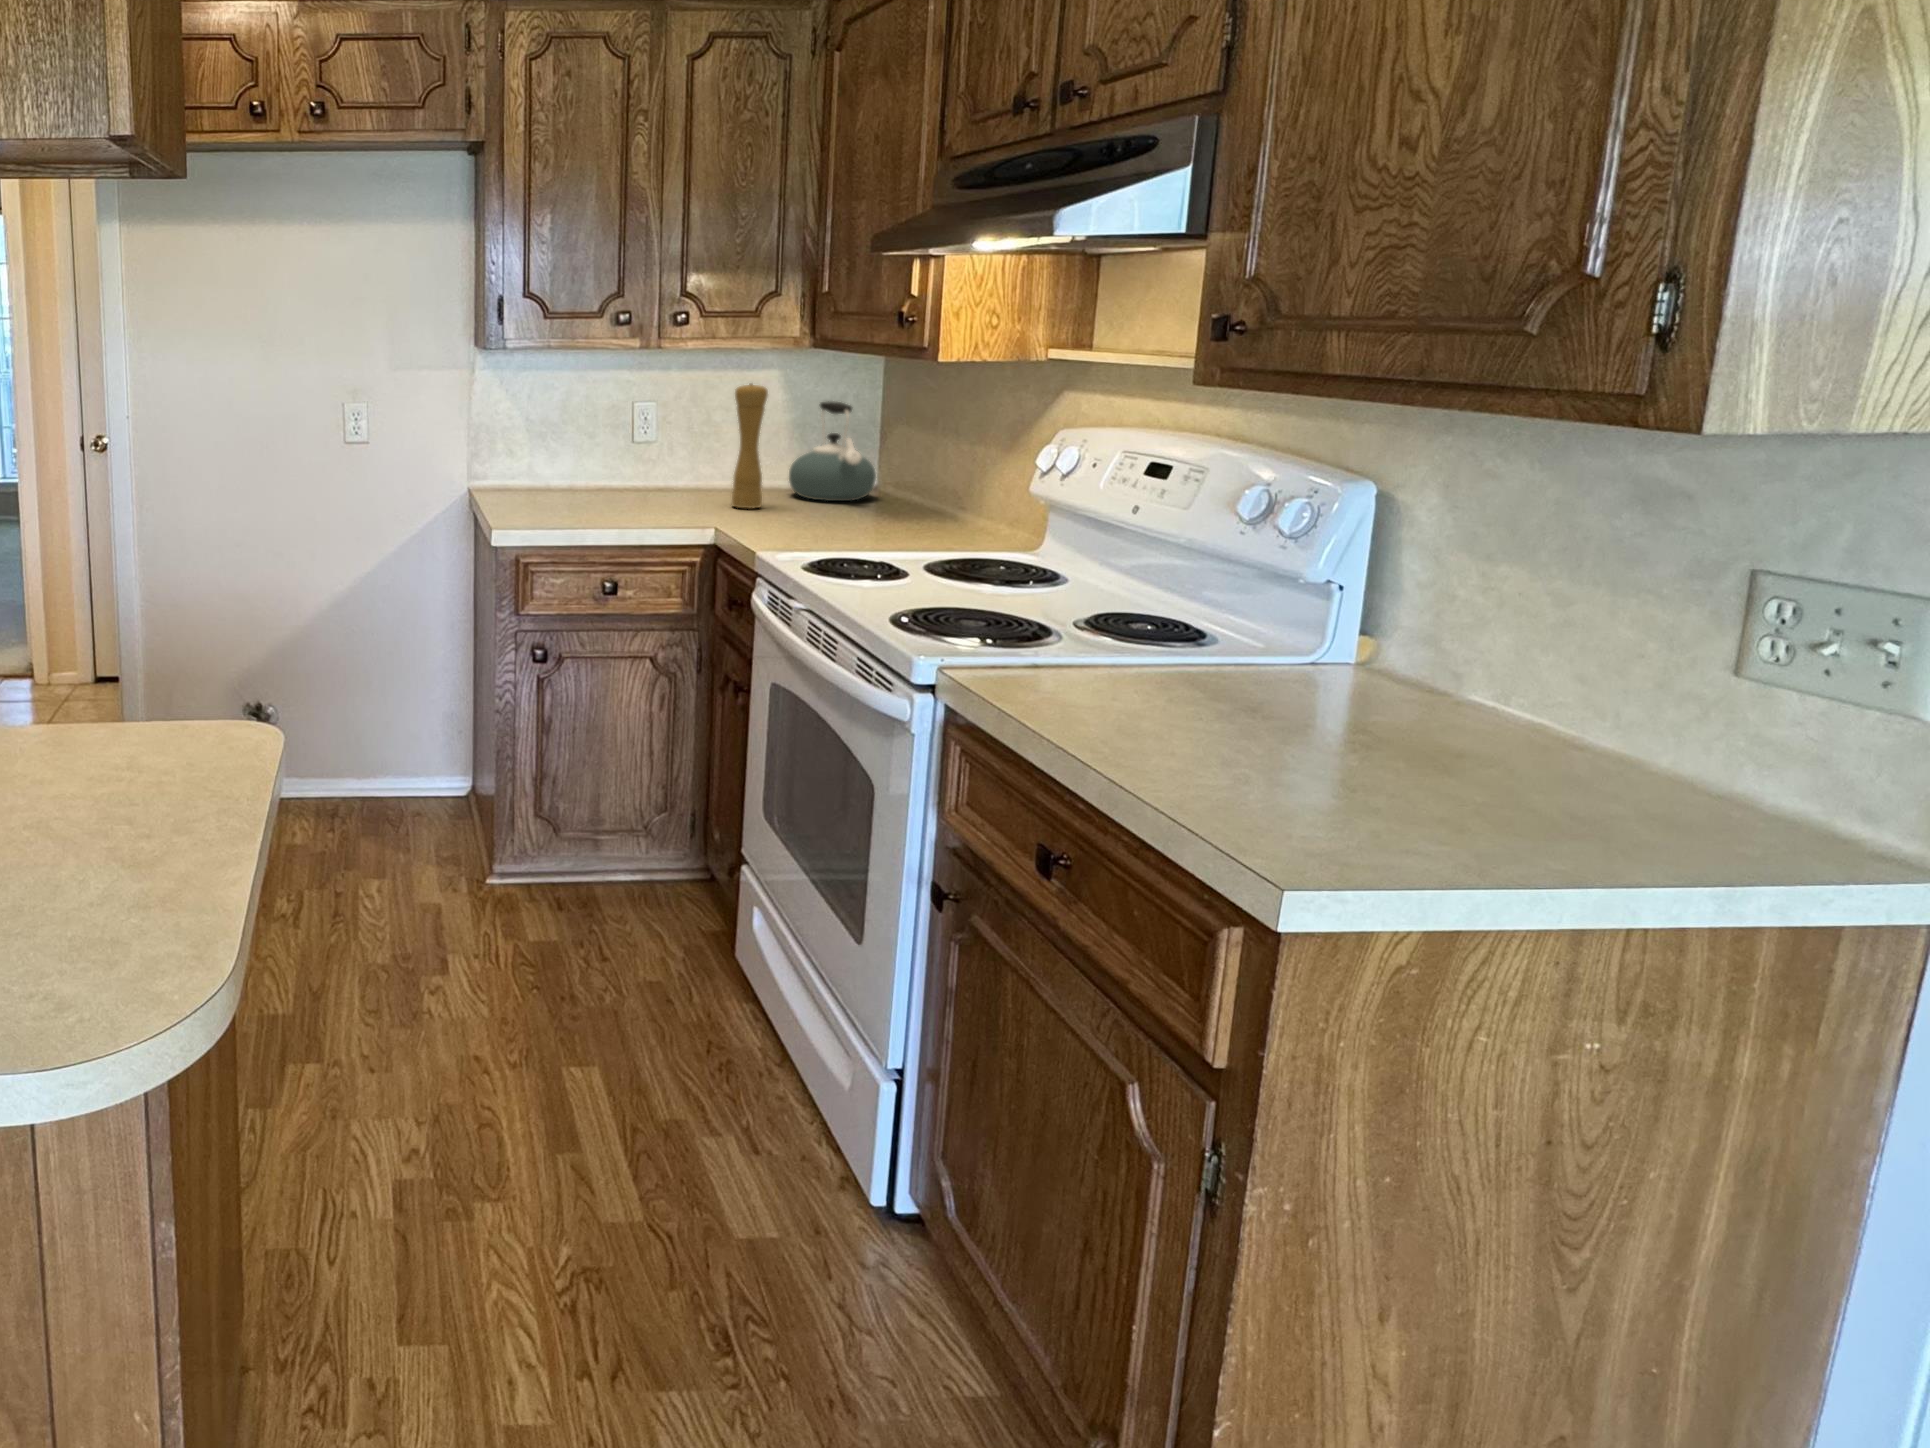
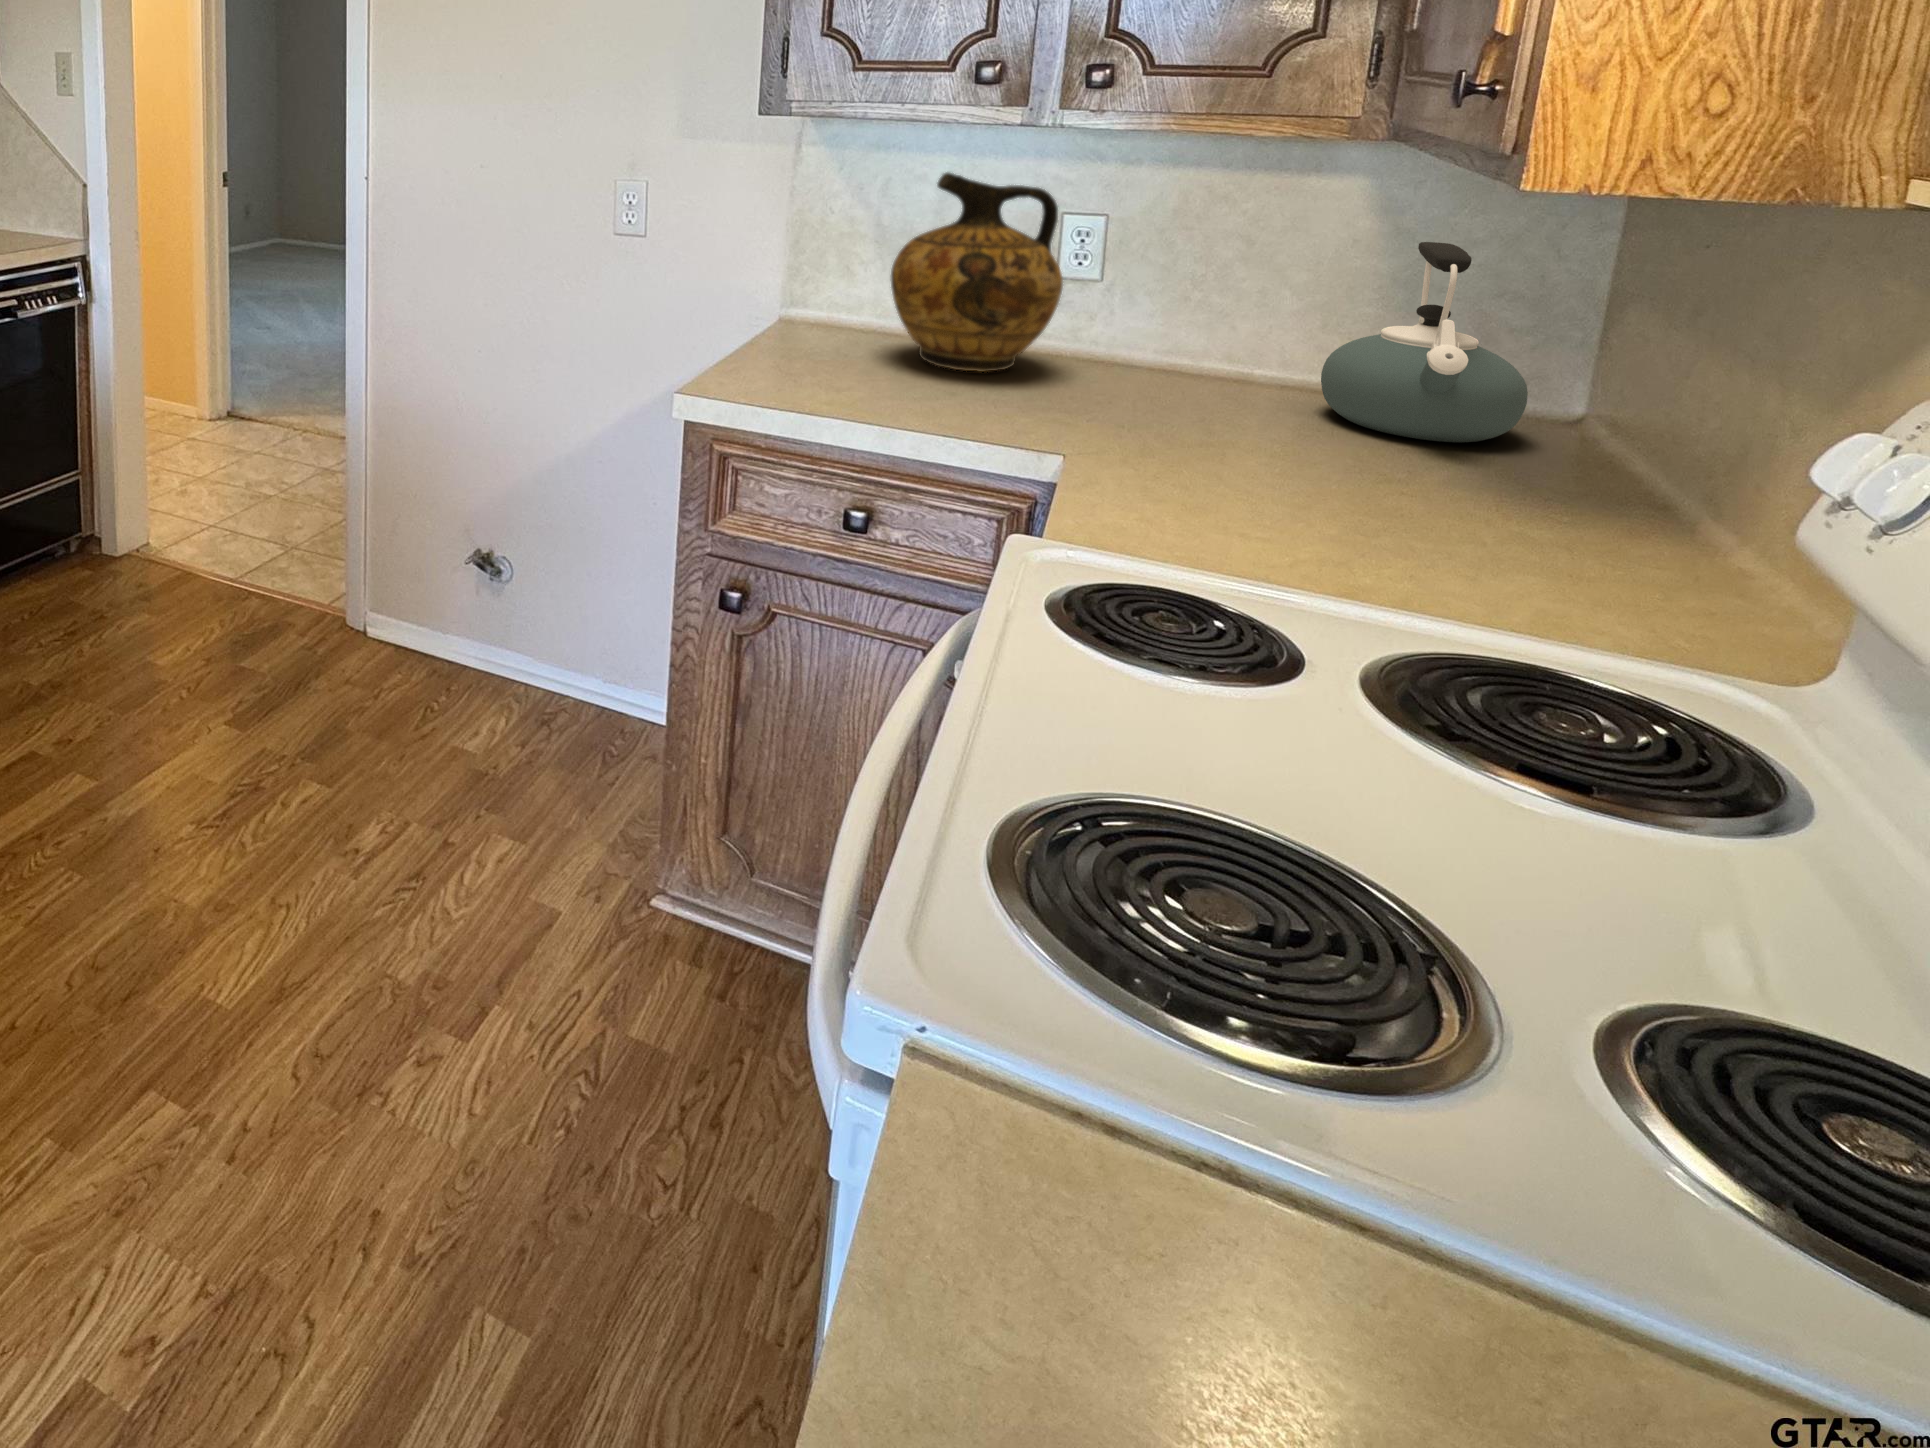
ceramic jug: none [568,381,664,500] -> present [891,173,1063,372]
pepper mill: present [732,384,768,508] -> none [1155,197,1248,426]

